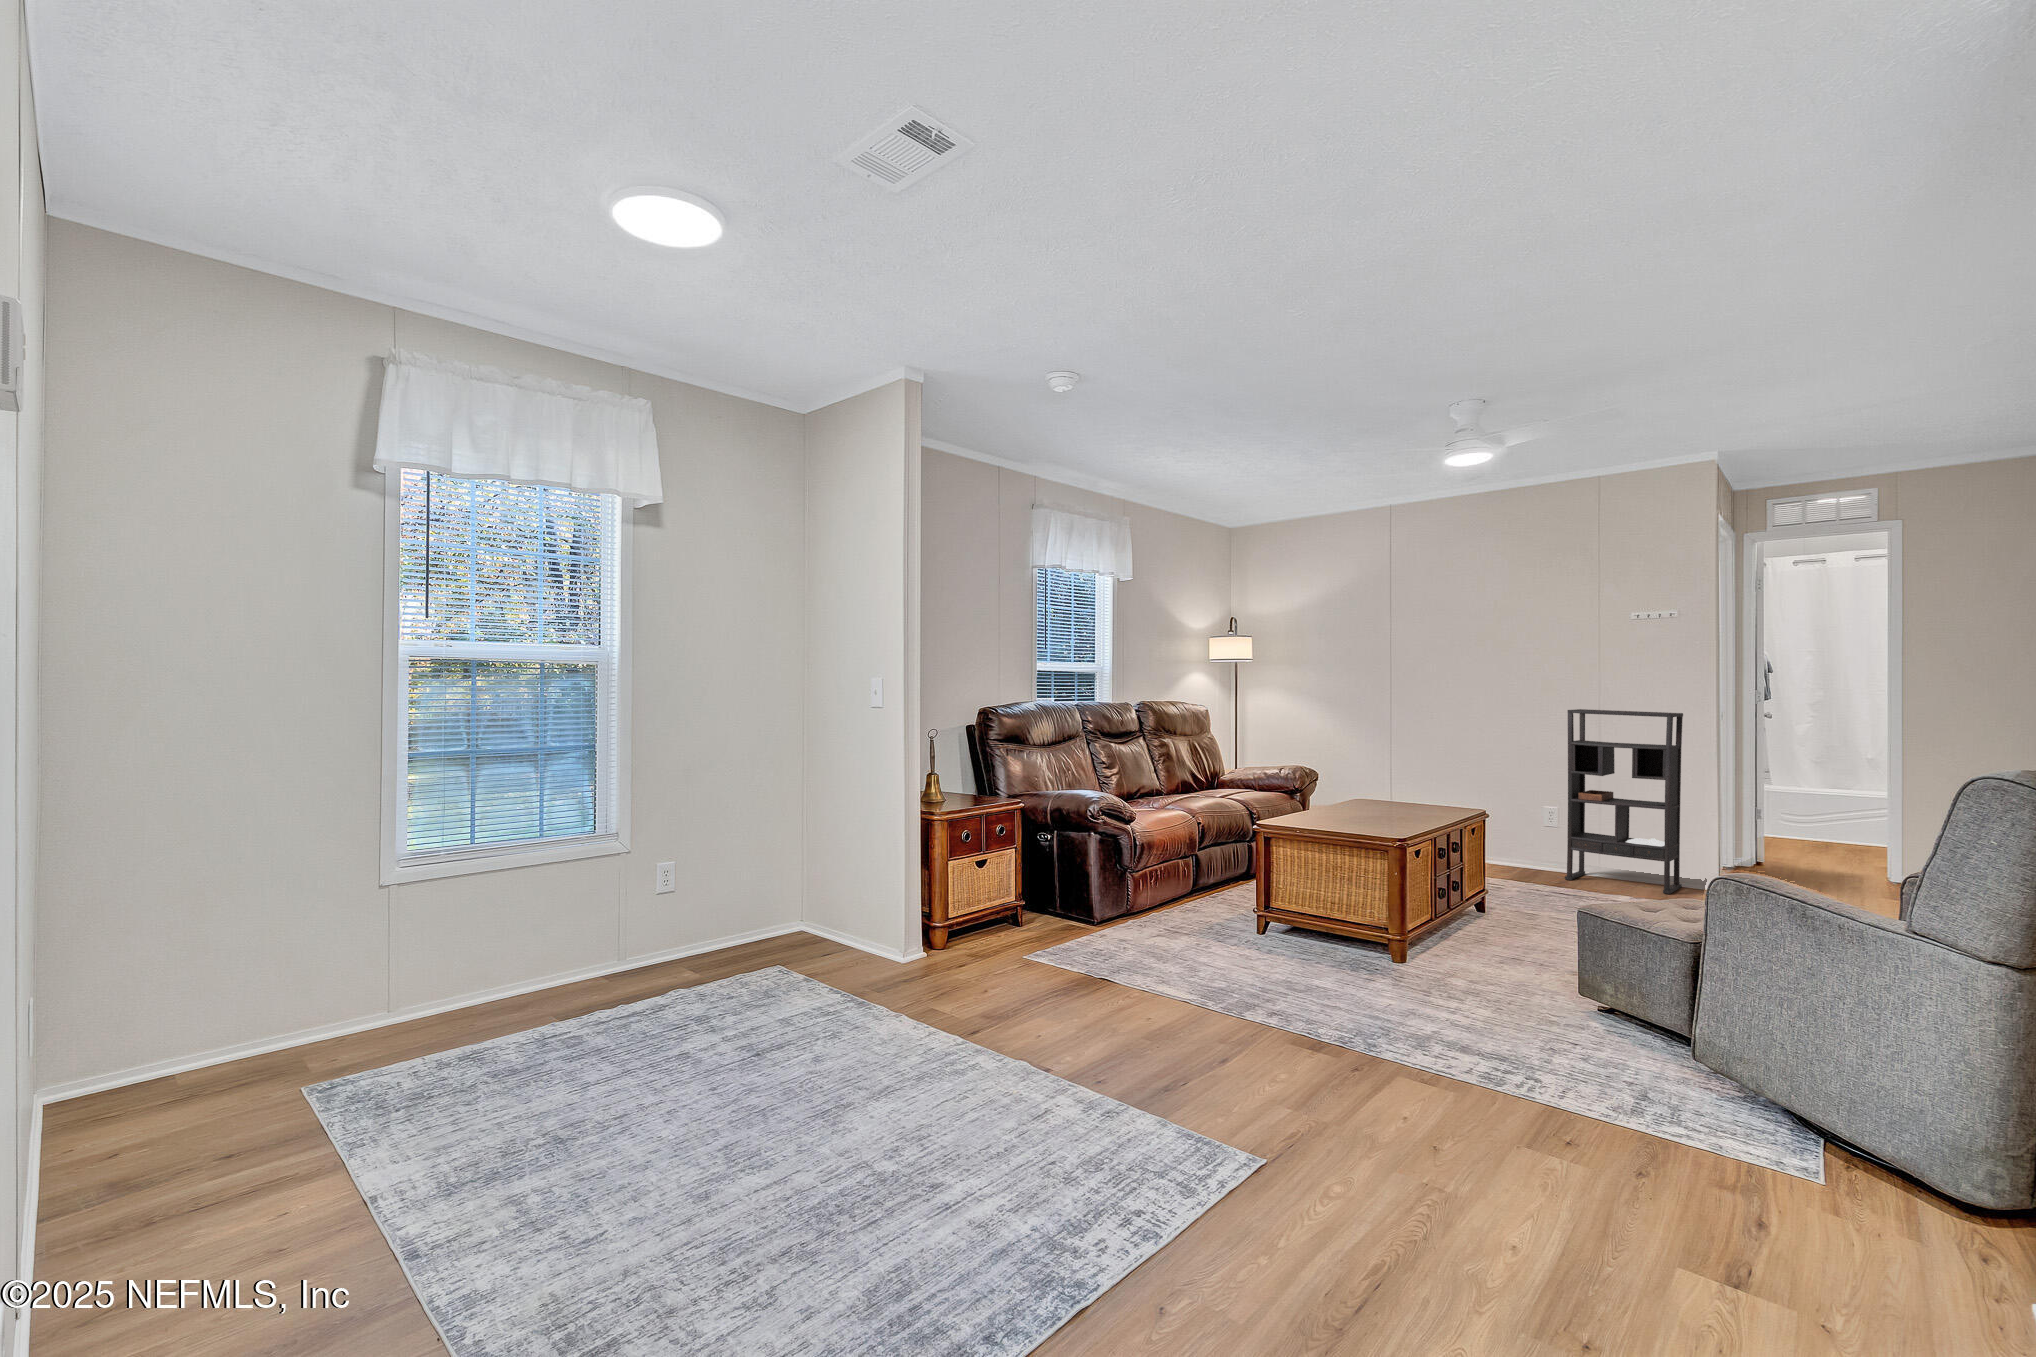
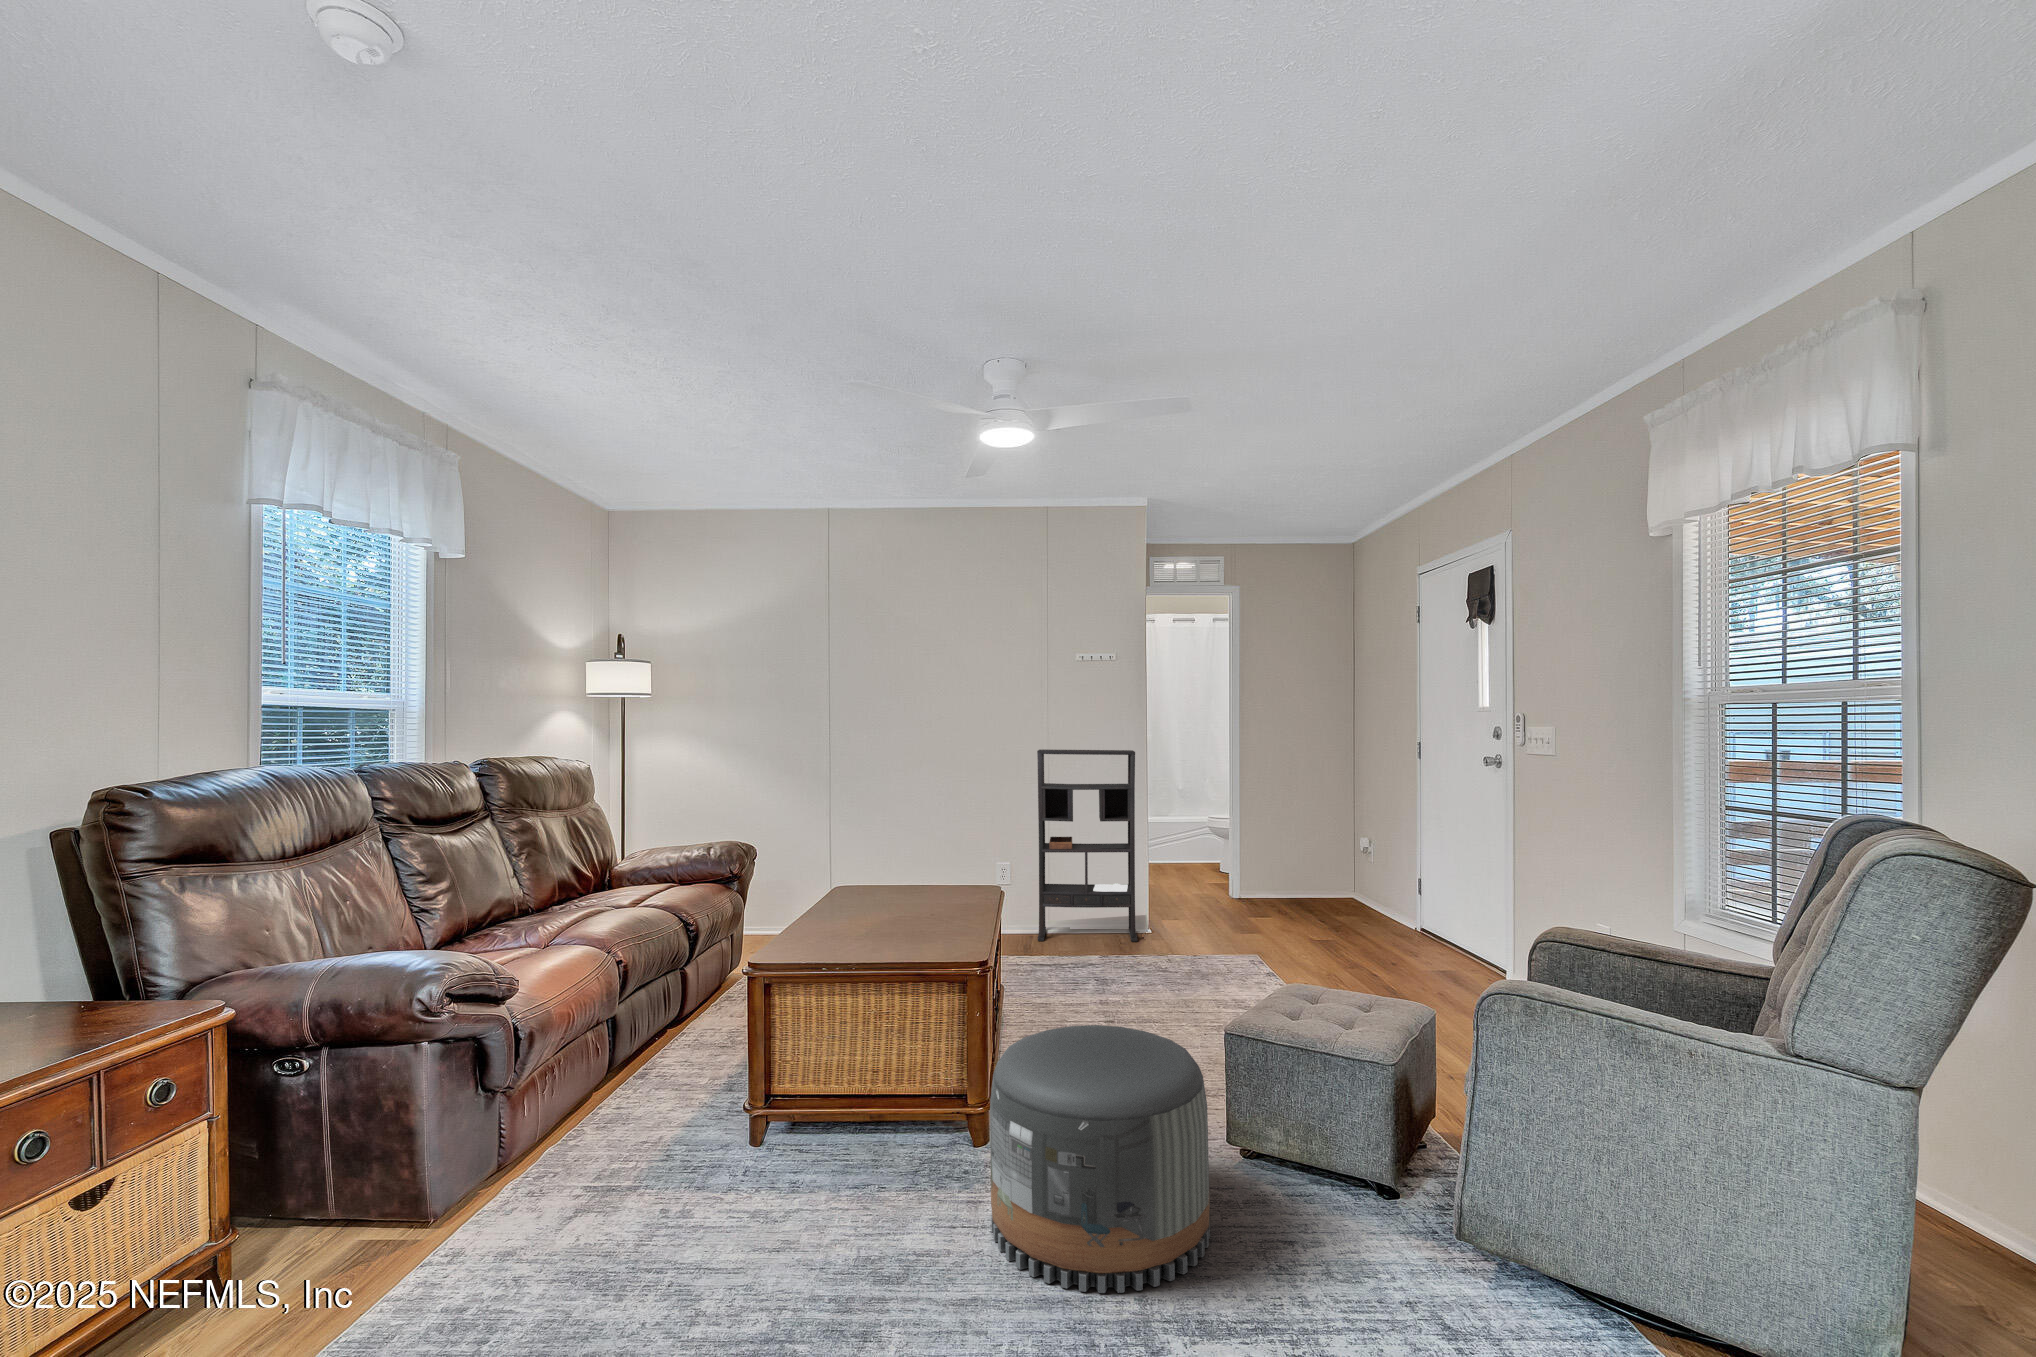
pouf: none [1348,879,1492,1015] -> present [990,1025,1210,1293]

